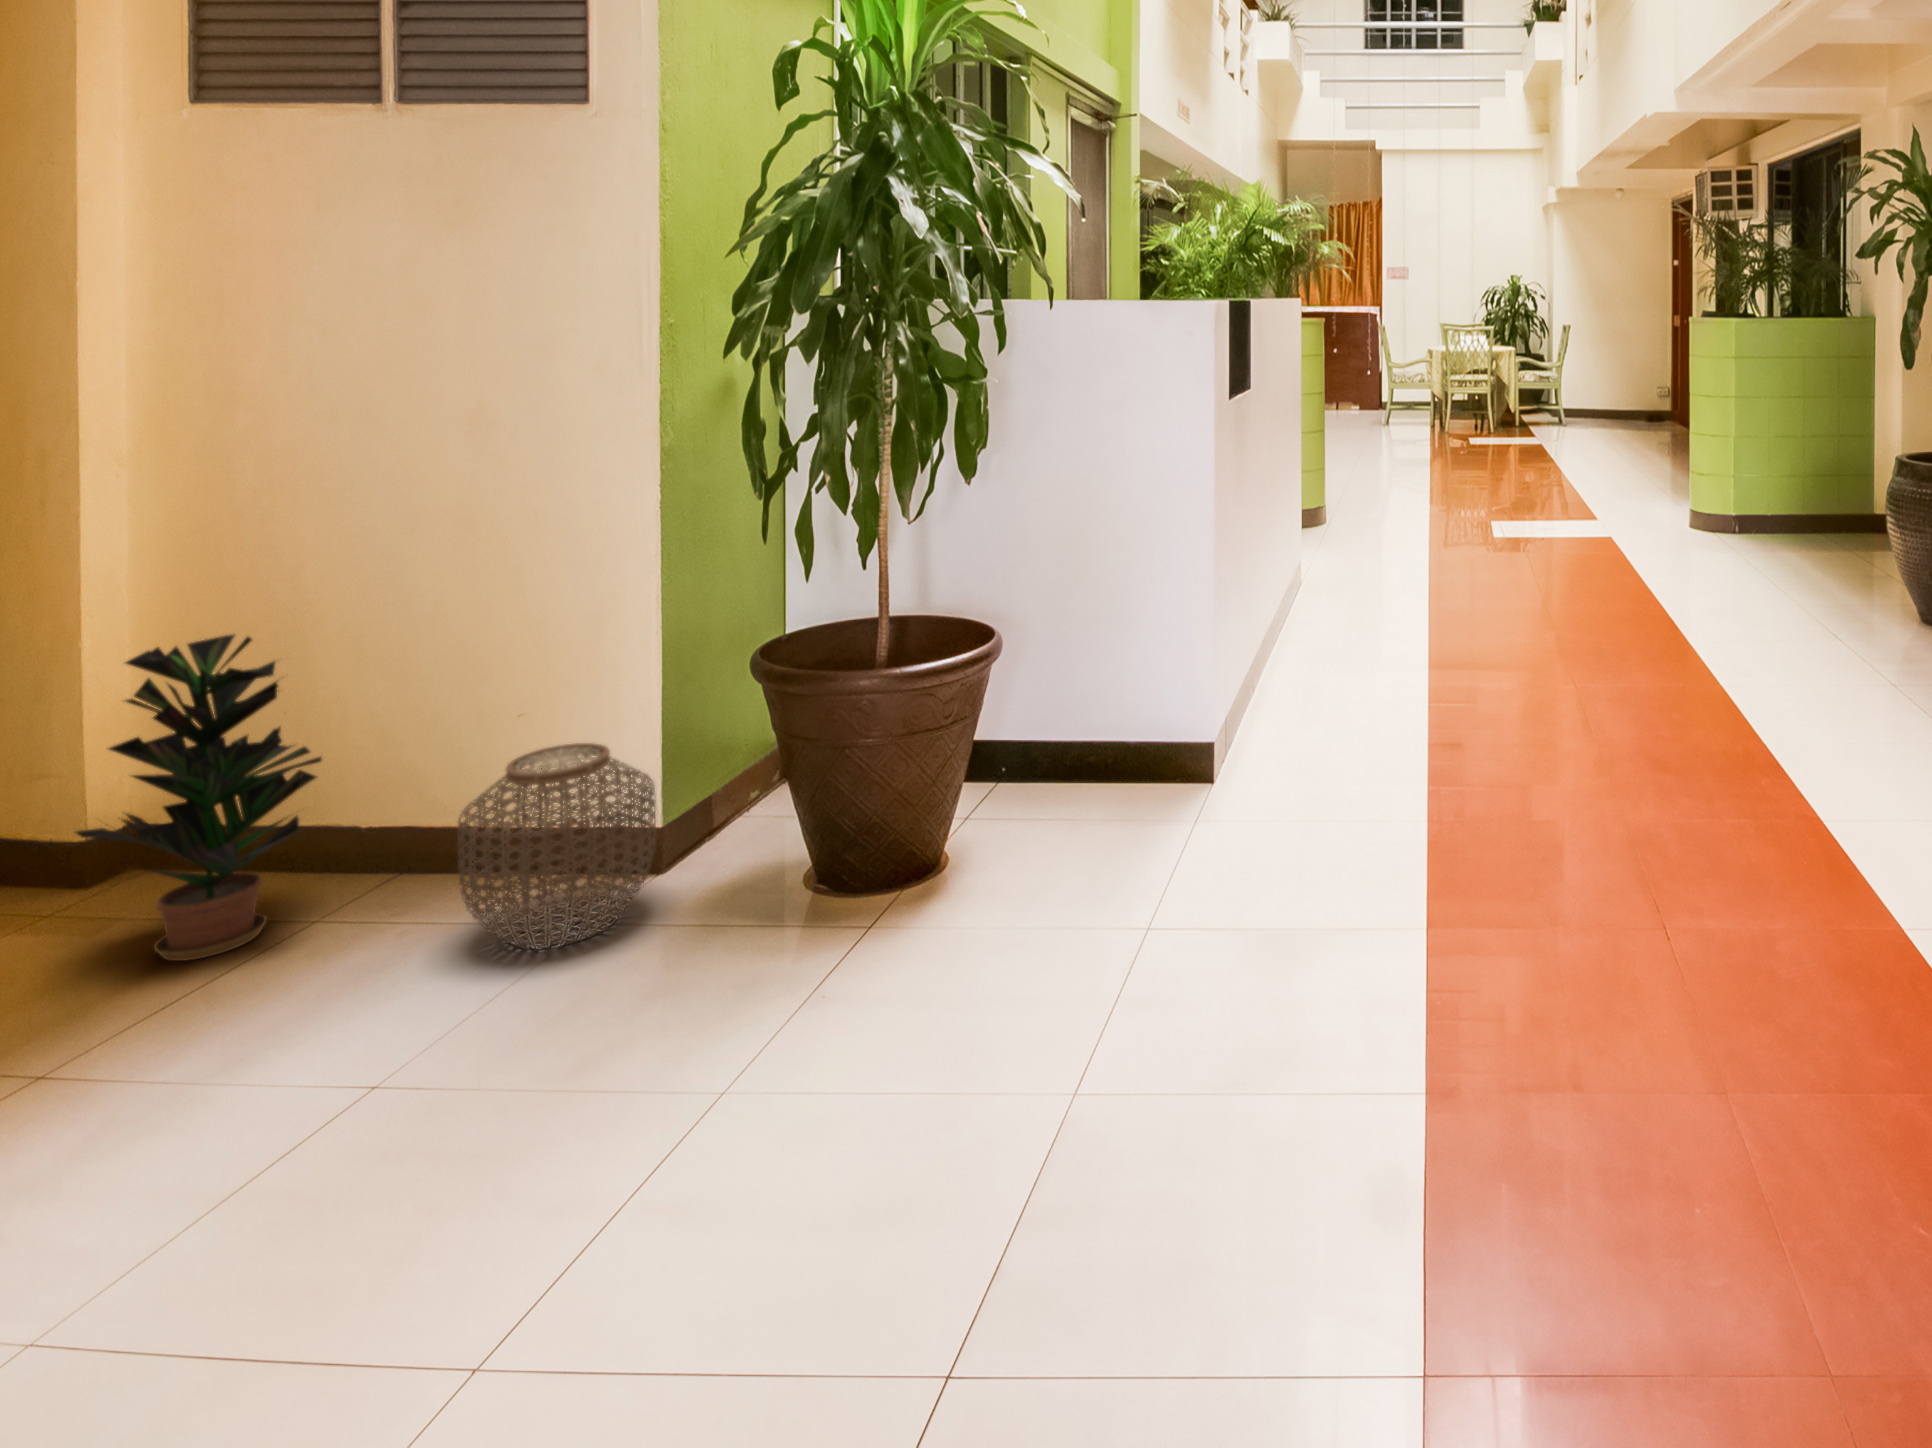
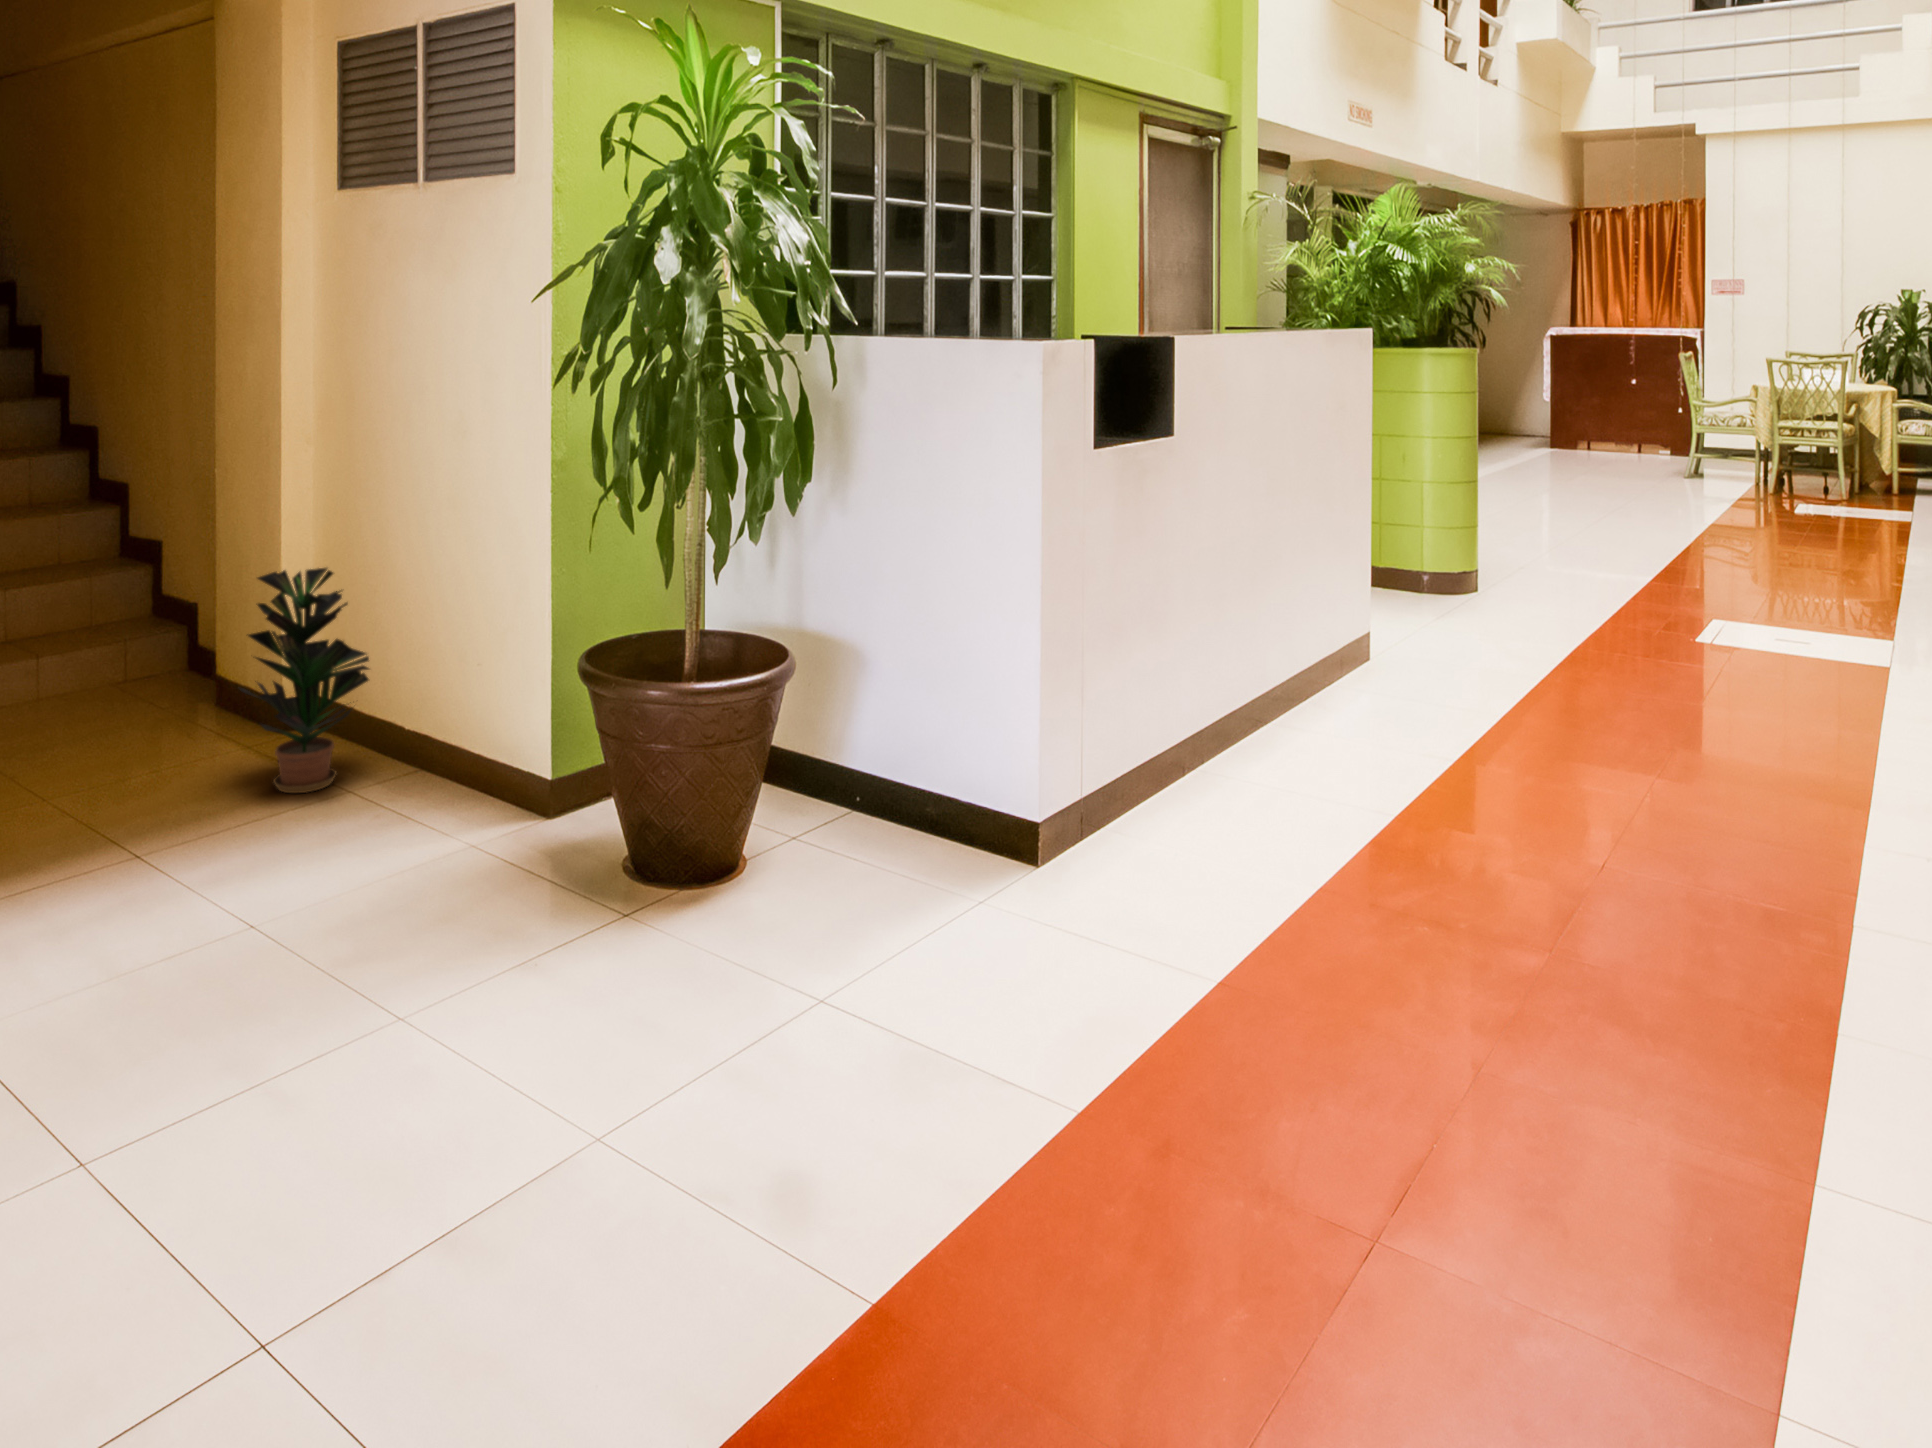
woven basket: present [458,743,656,949] -> none [394,690,530,850]

